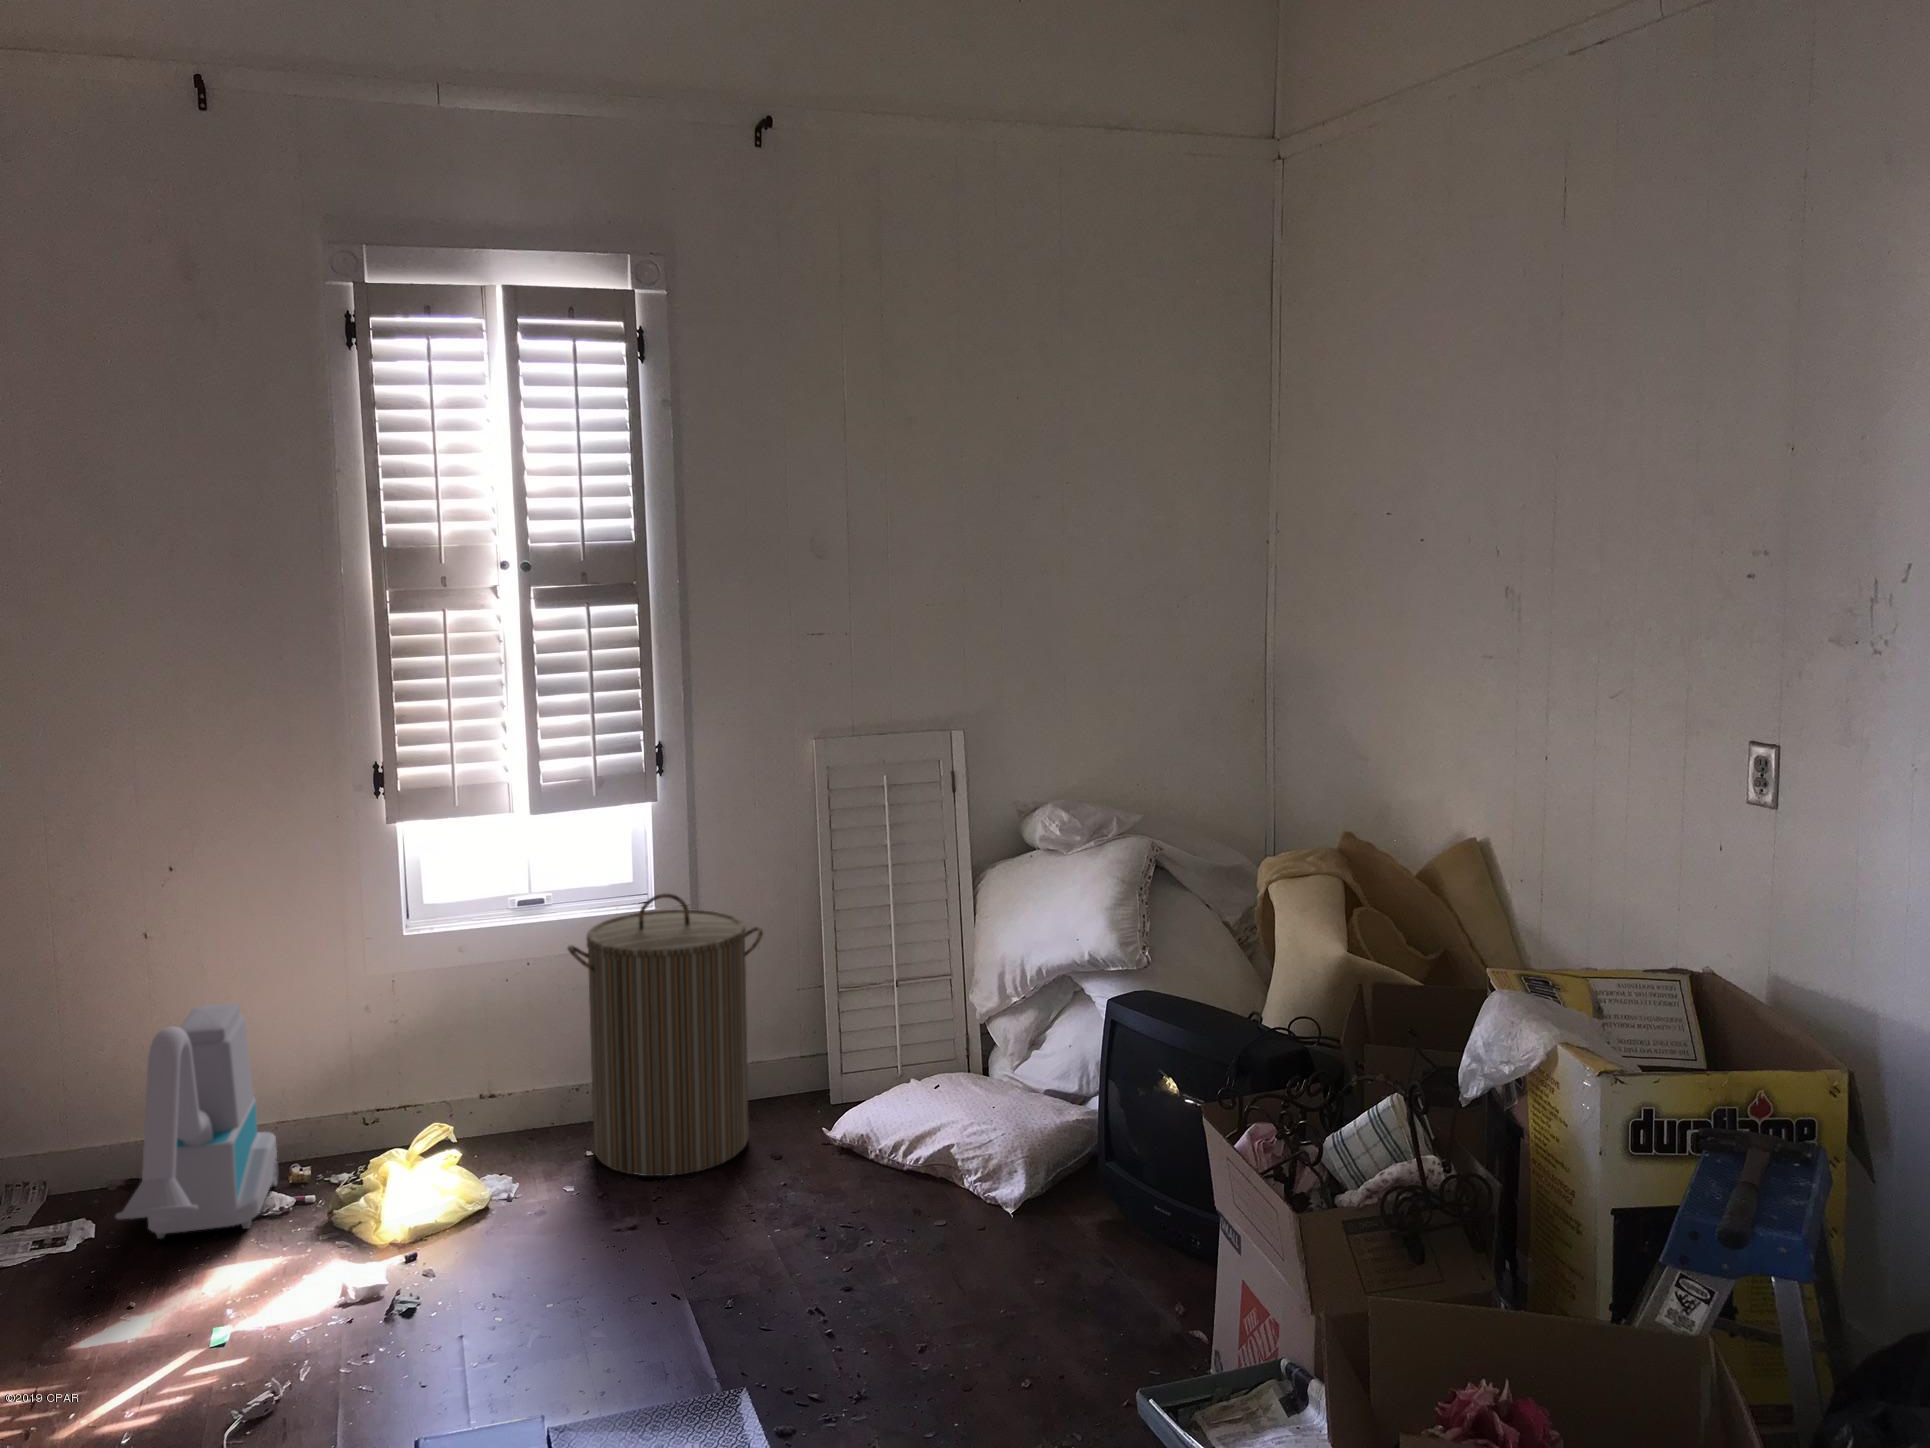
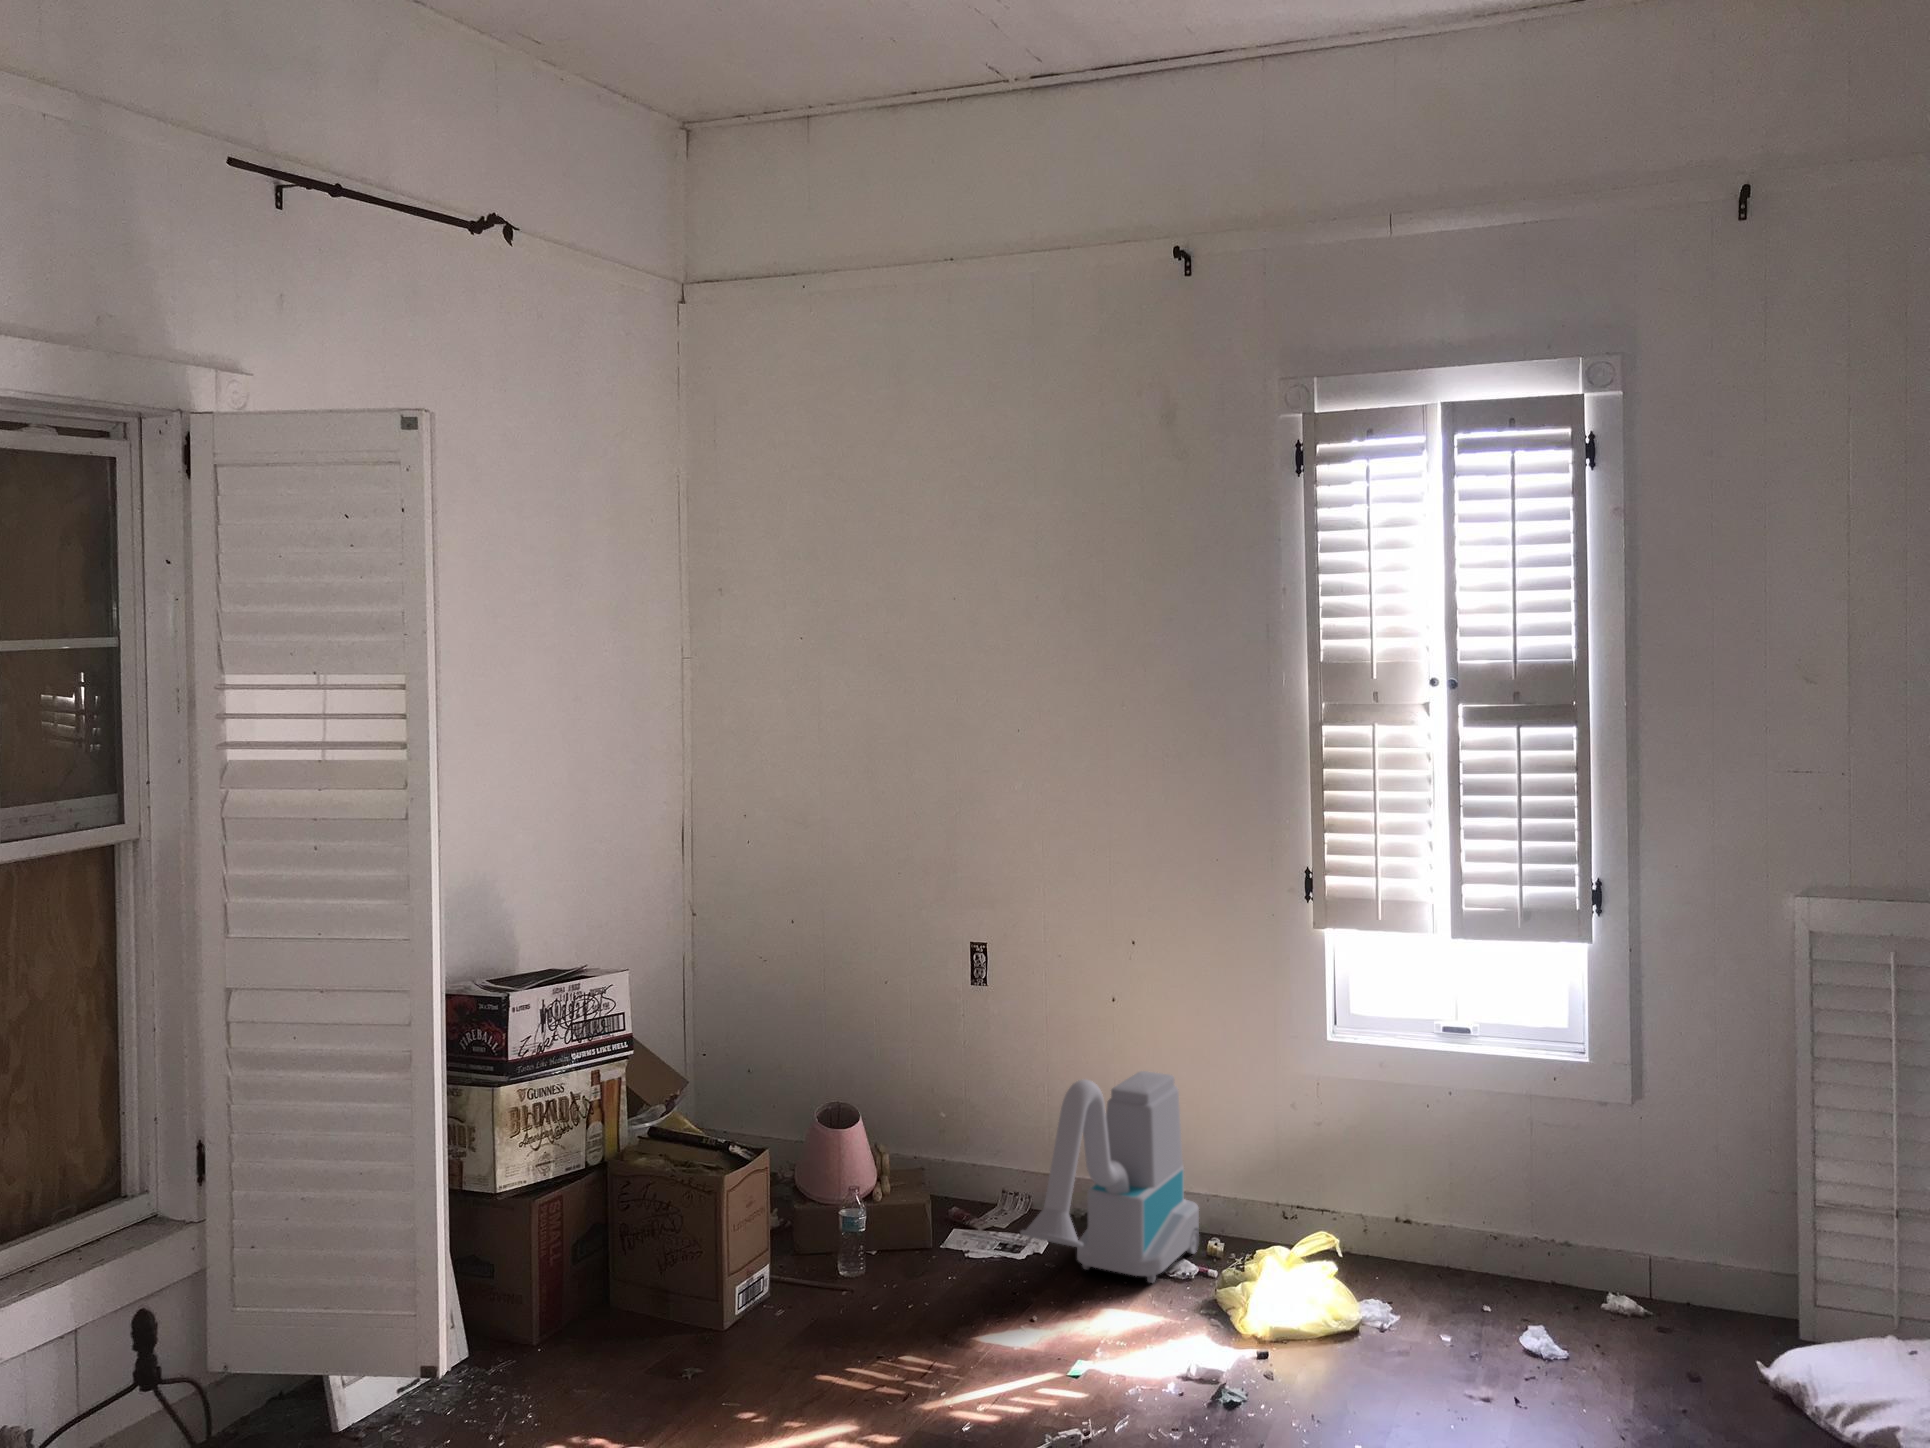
laundry hamper: present [568,894,763,1176] -> none [1467,1046,1696,1367]

